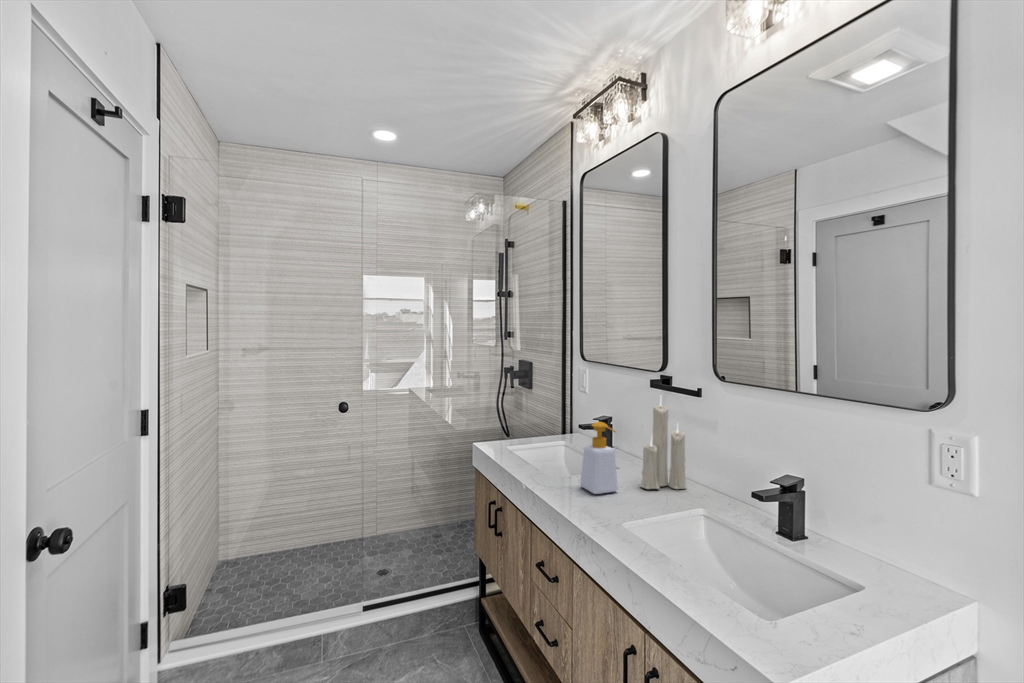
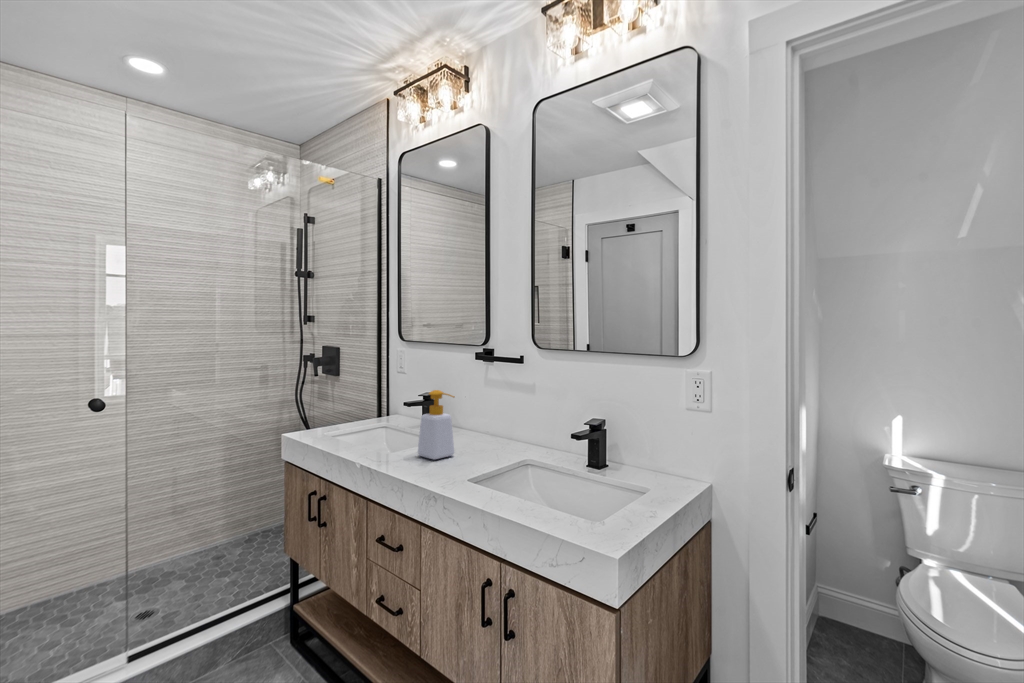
candle: present [640,399,686,489] -> none [472,359,512,451]

